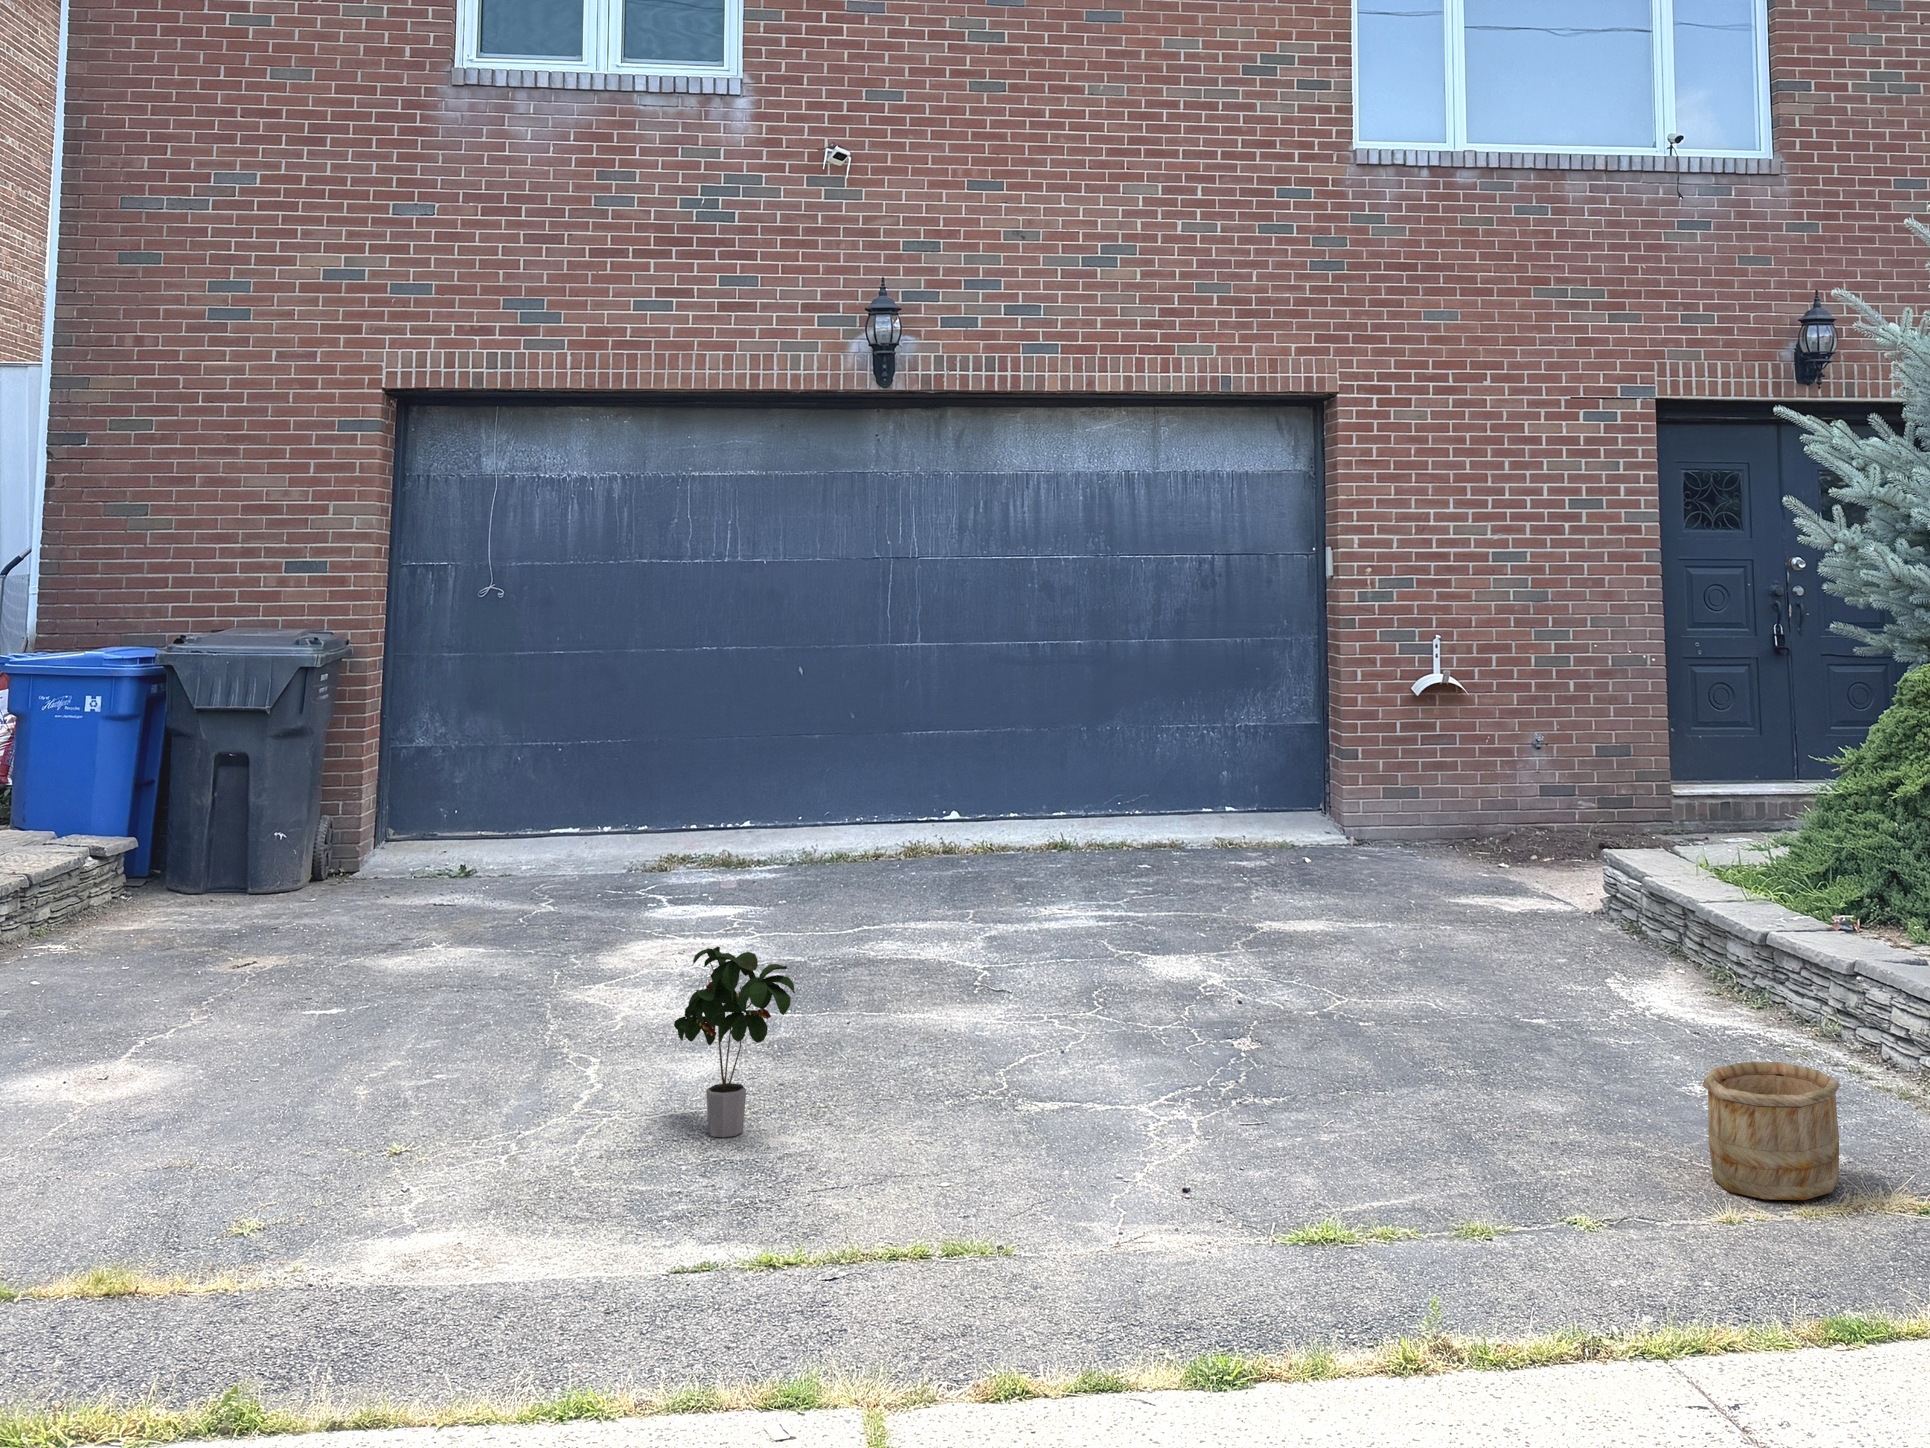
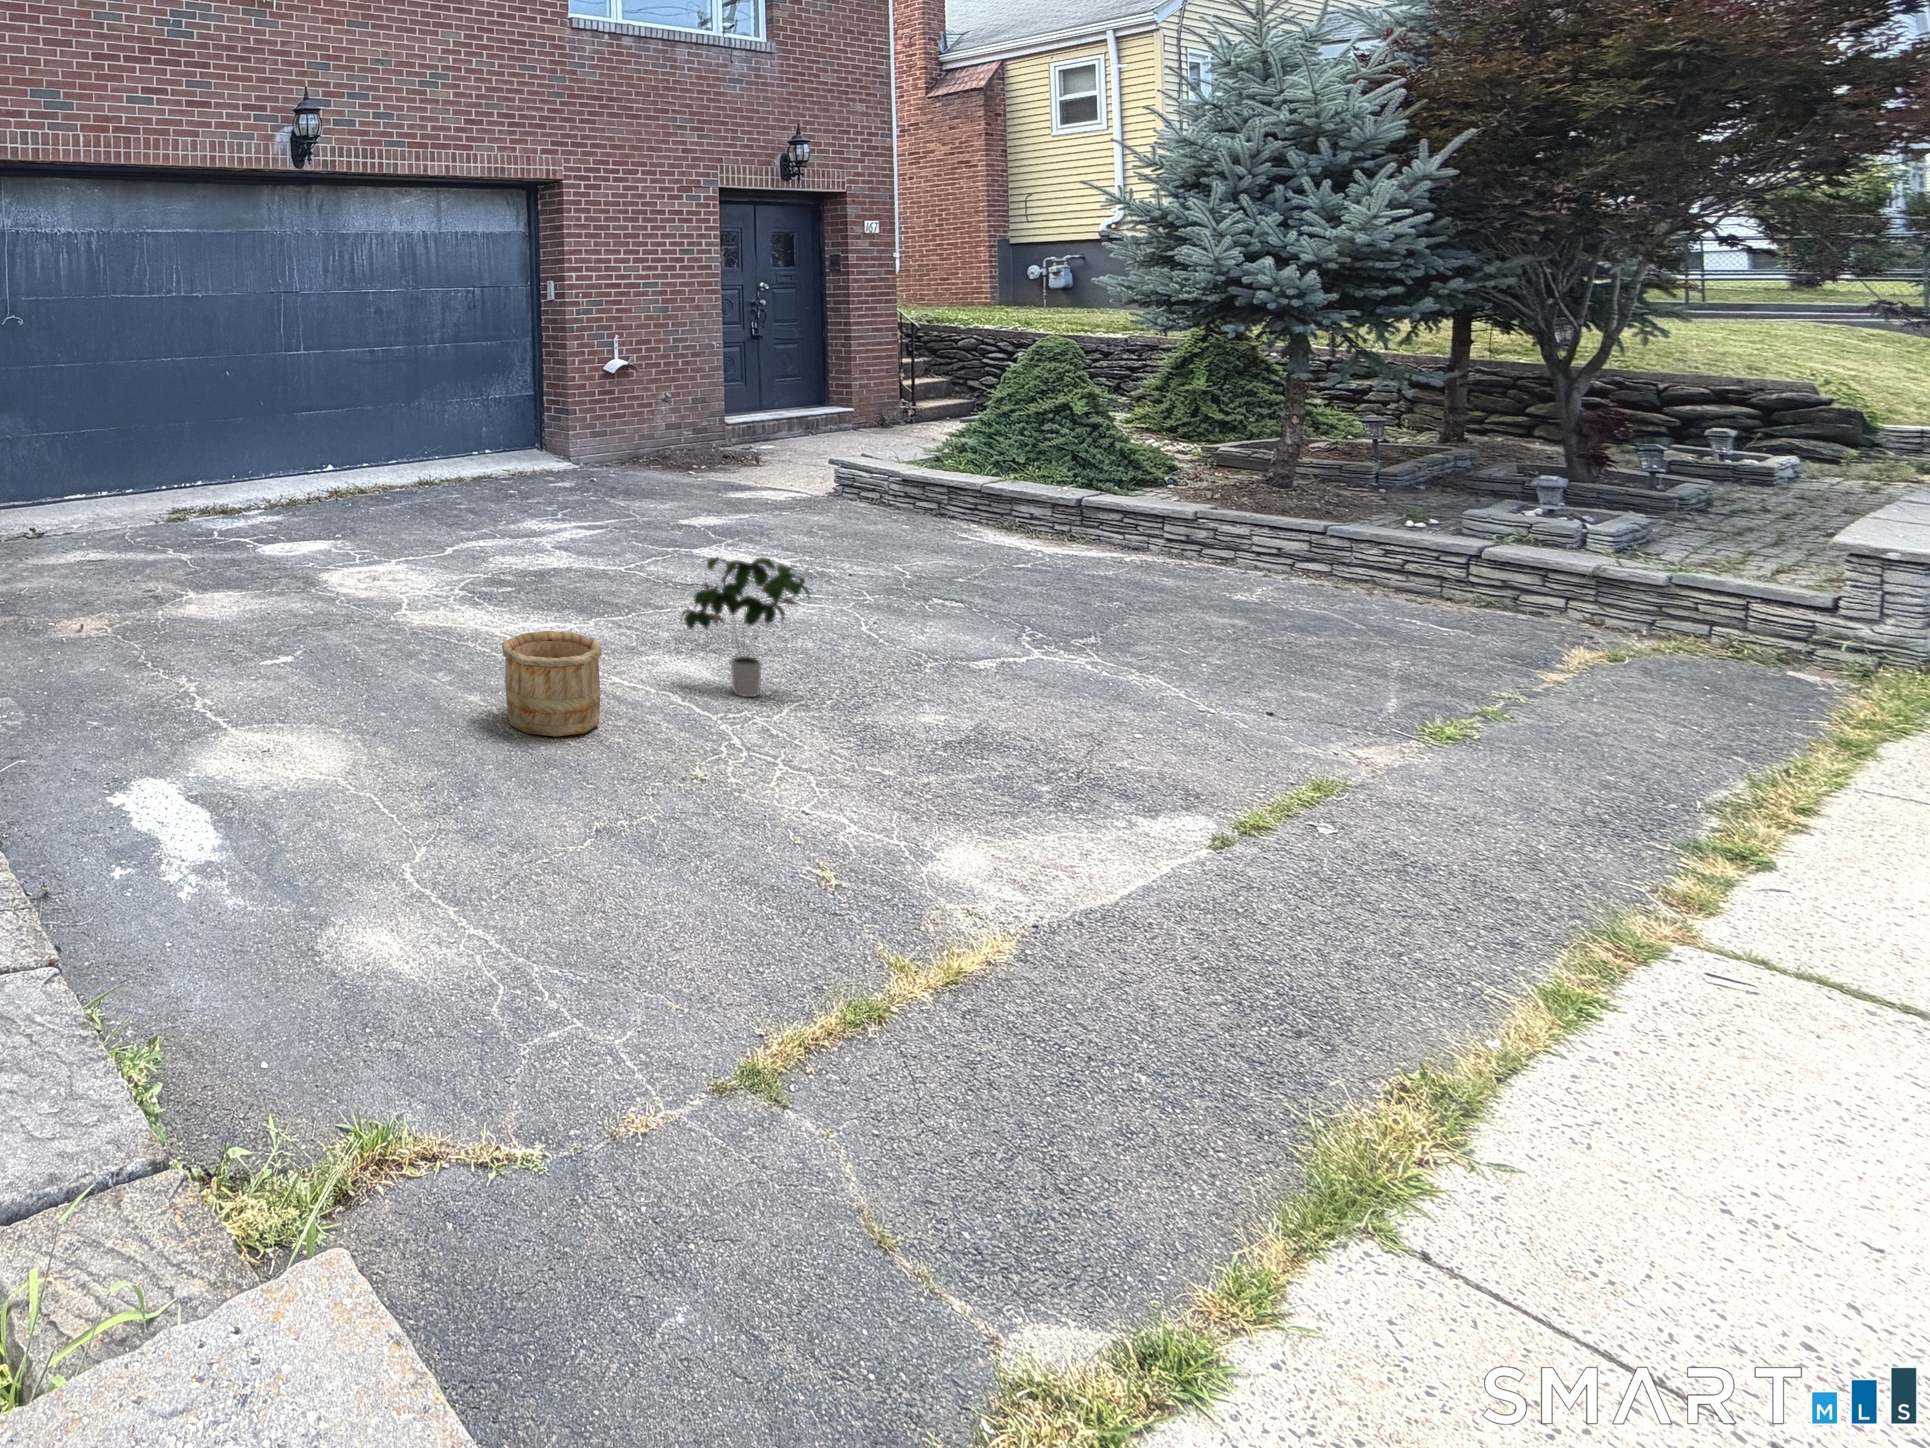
wooden bucket: present [1703,1062,1840,1200] -> present [502,631,602,736]

